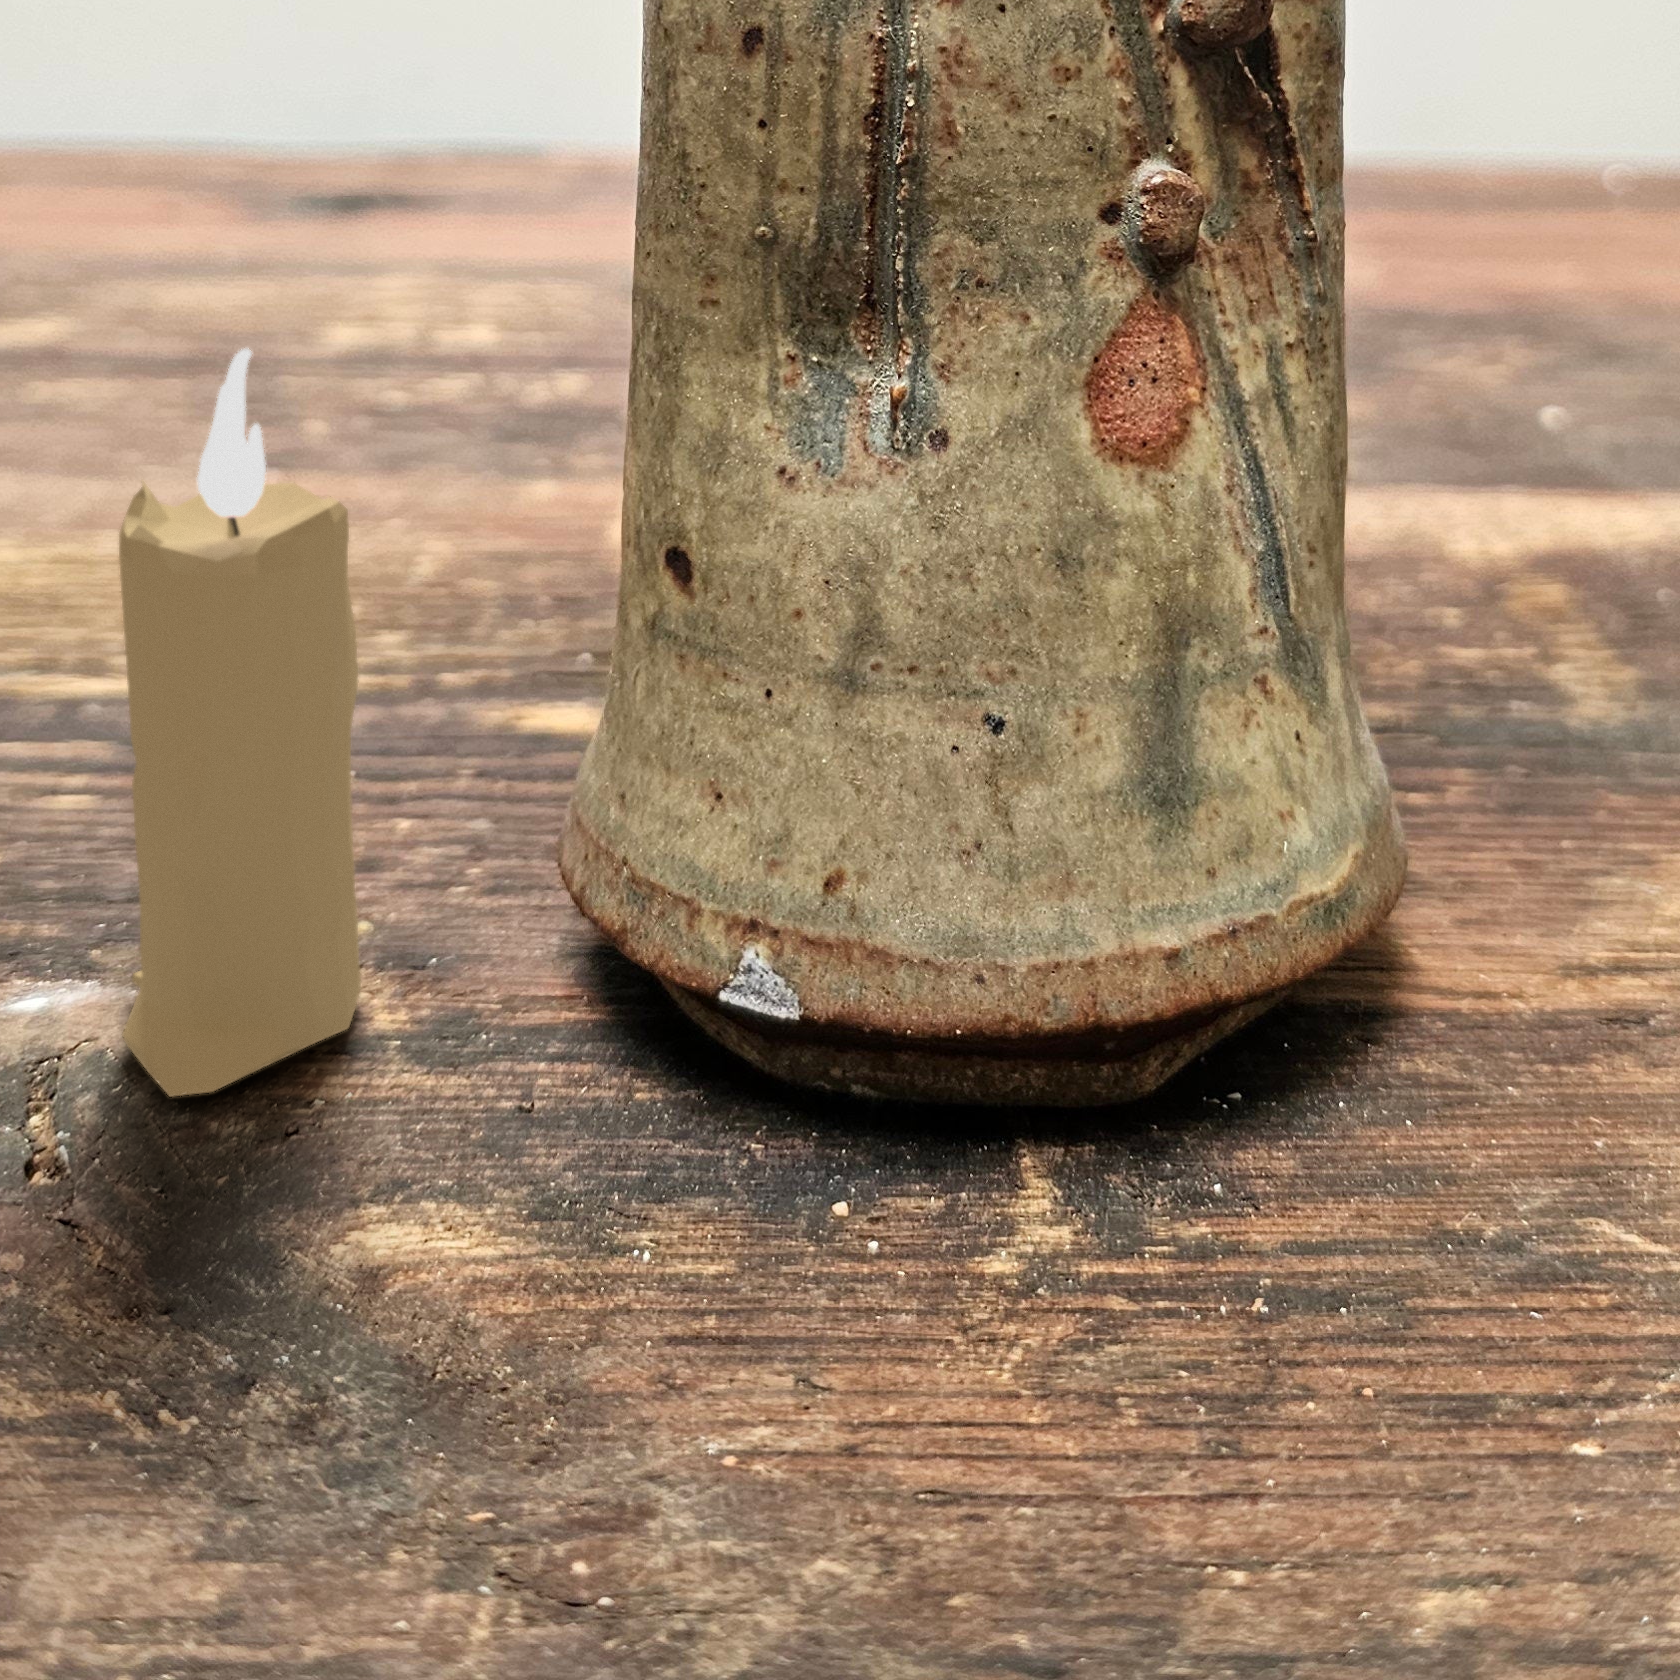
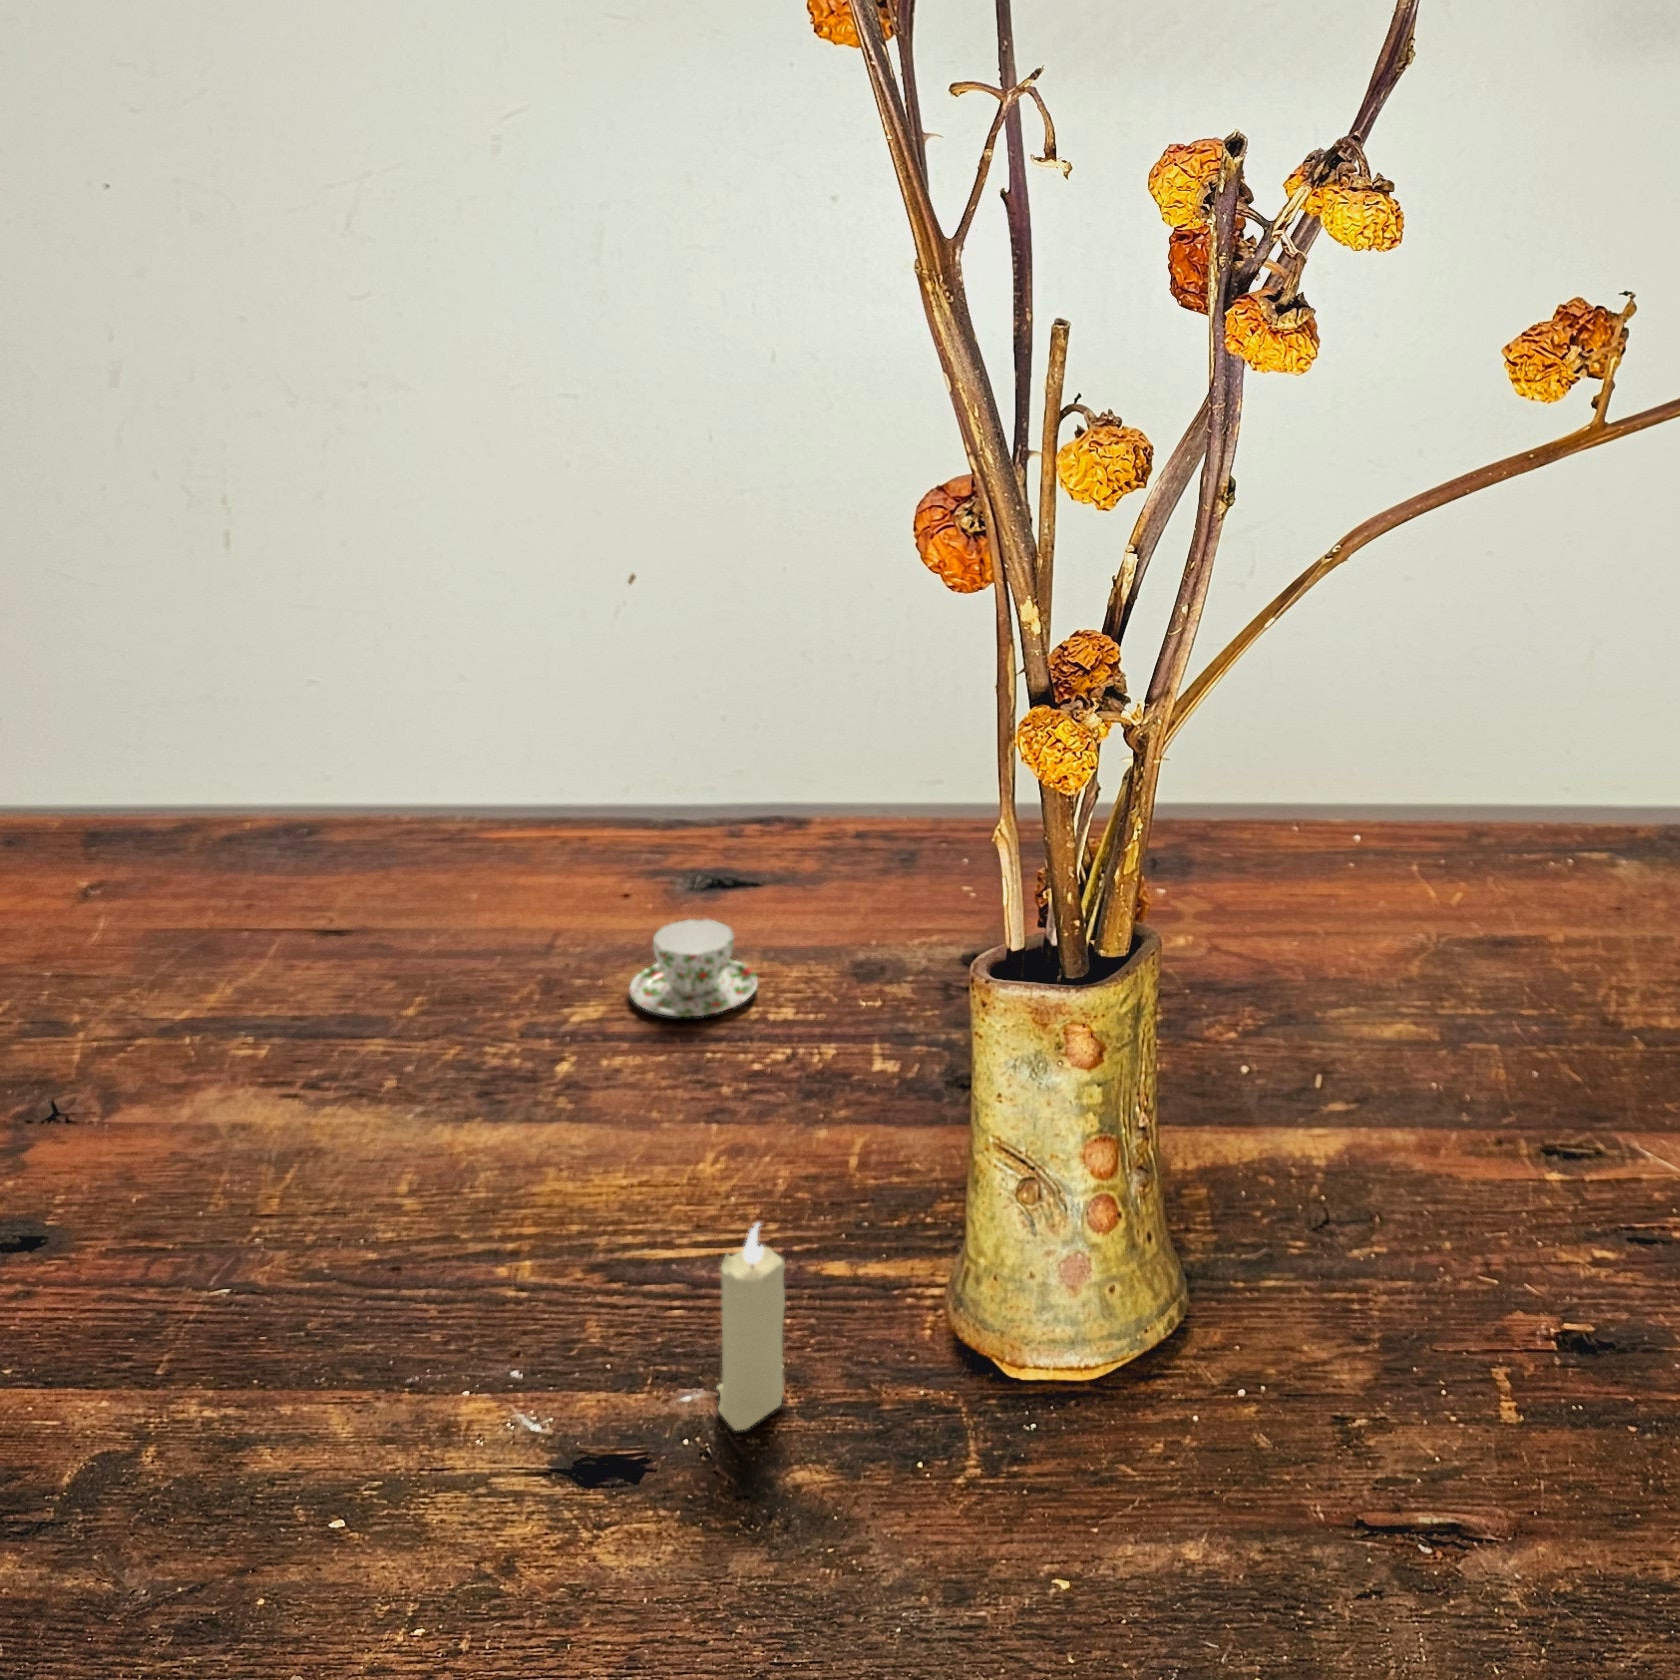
teacup: none [112,113,422,299] -> present [629,919,758,1016]

